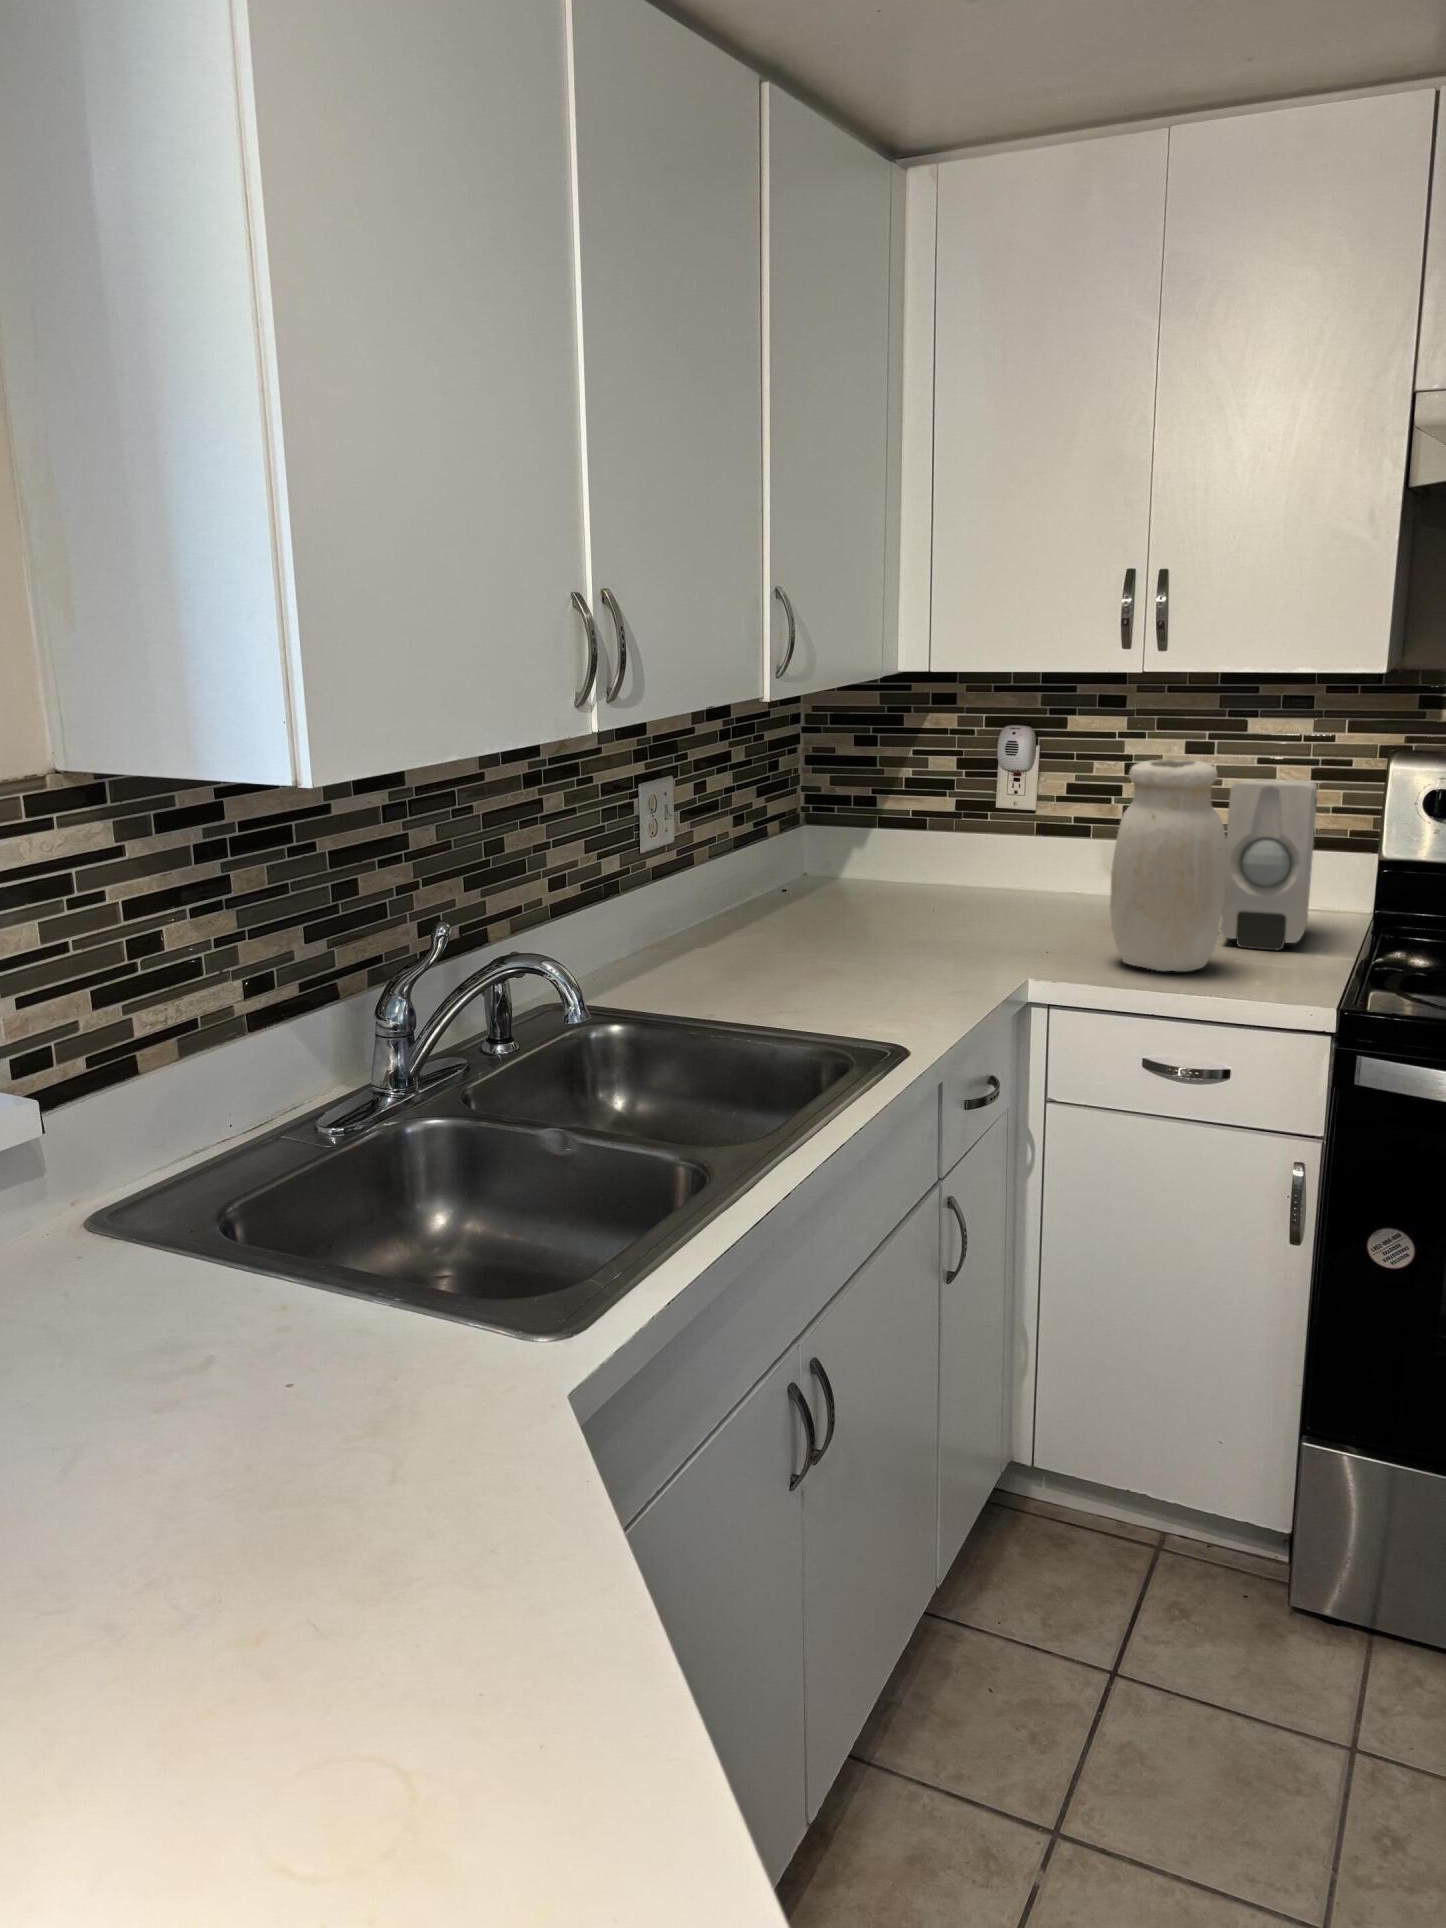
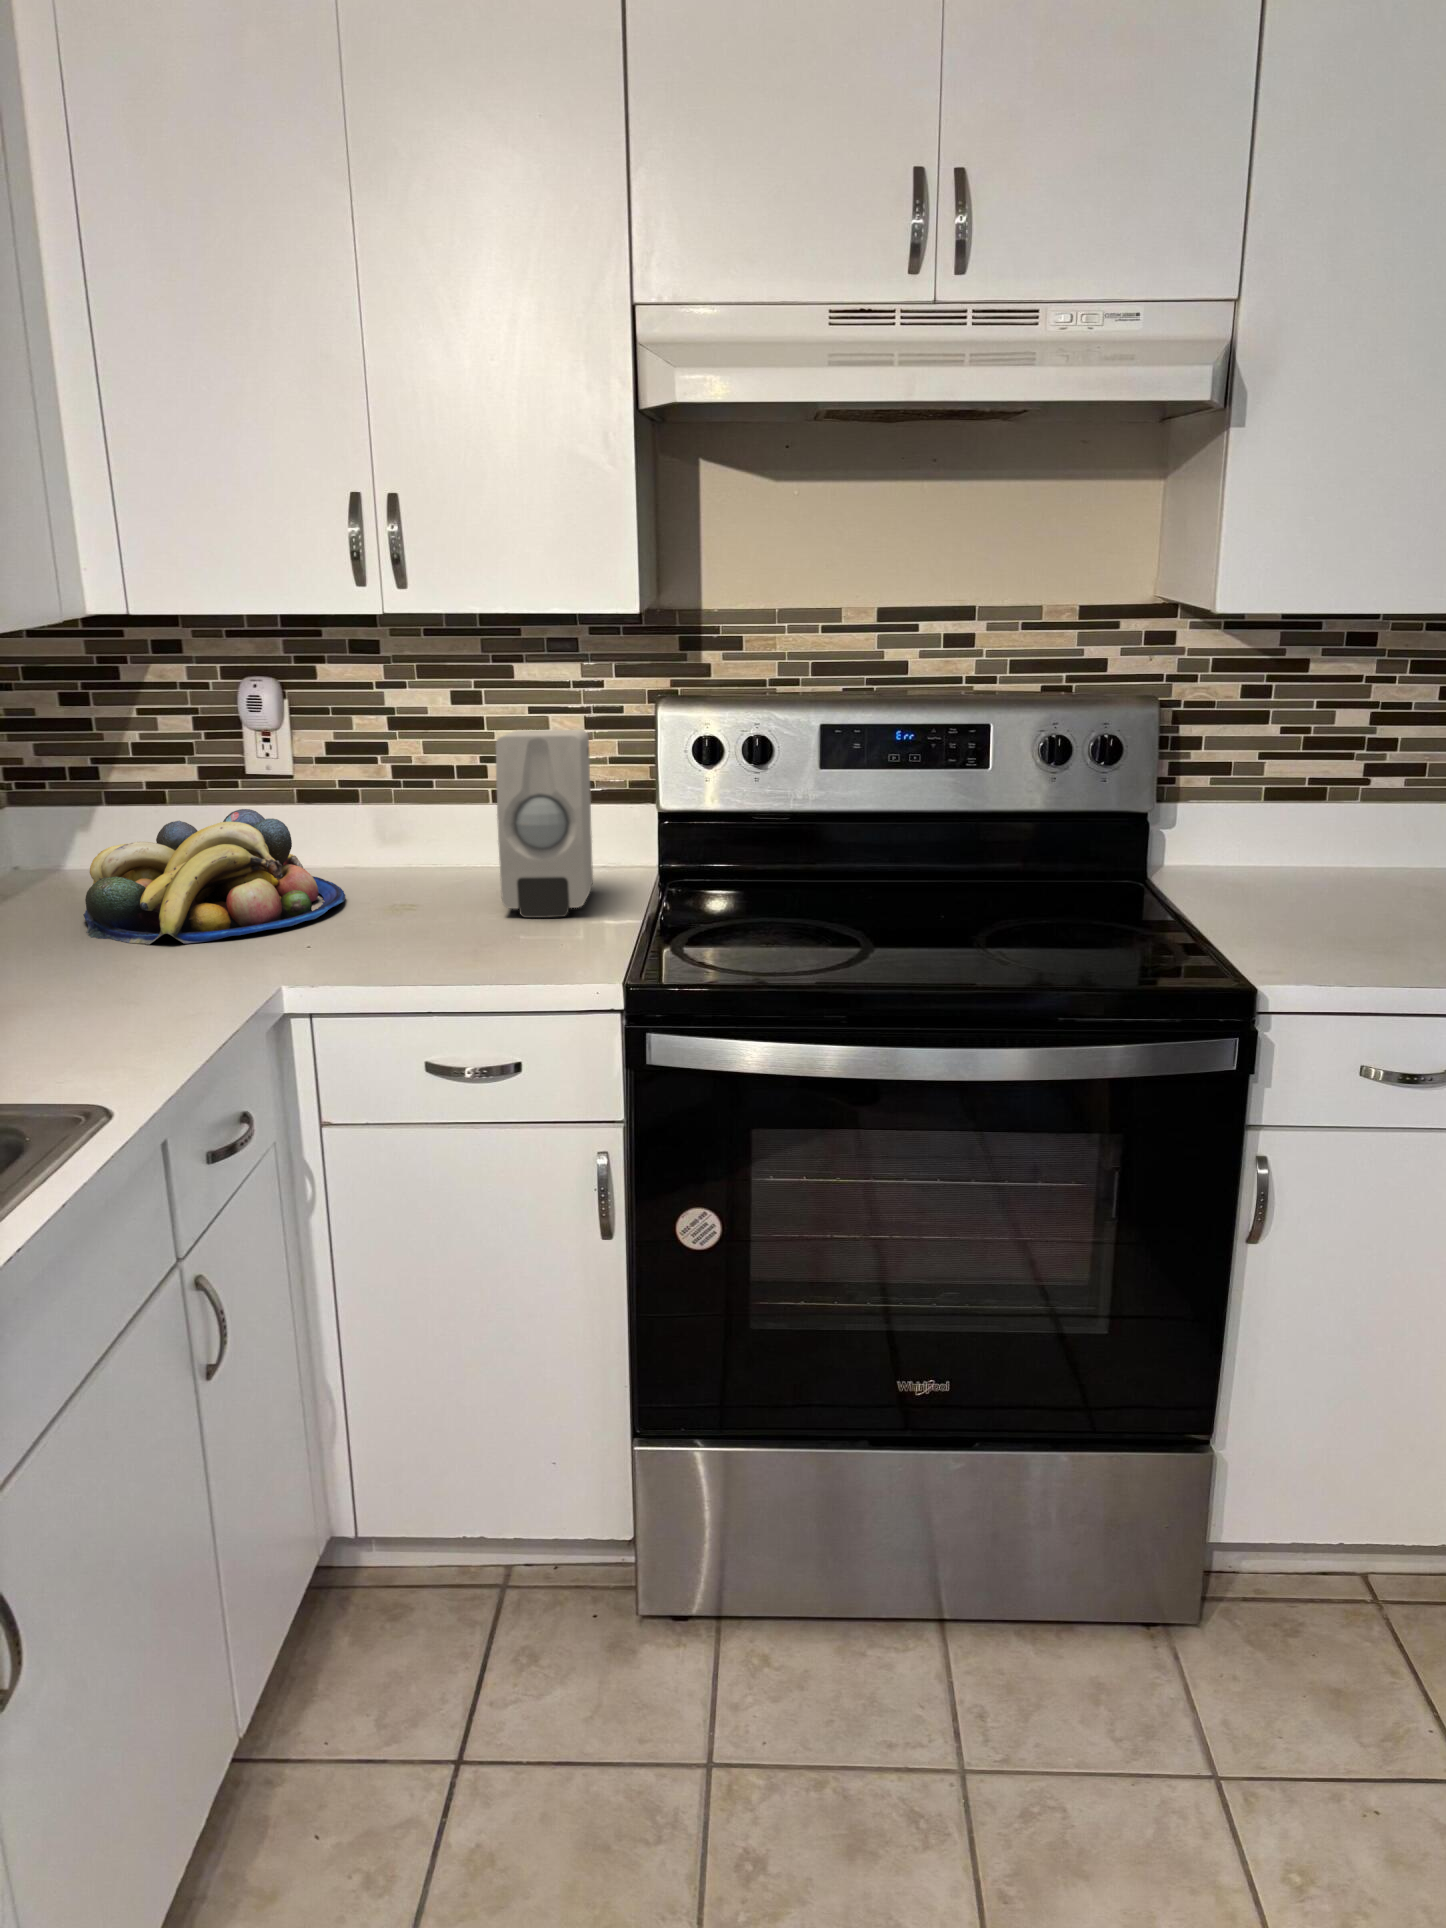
jar: present [1110,759,1227,971] -> none [368,714,497,958]
fruit bowl: none [866,836,1077,941] -> present [83,809,345,945]

